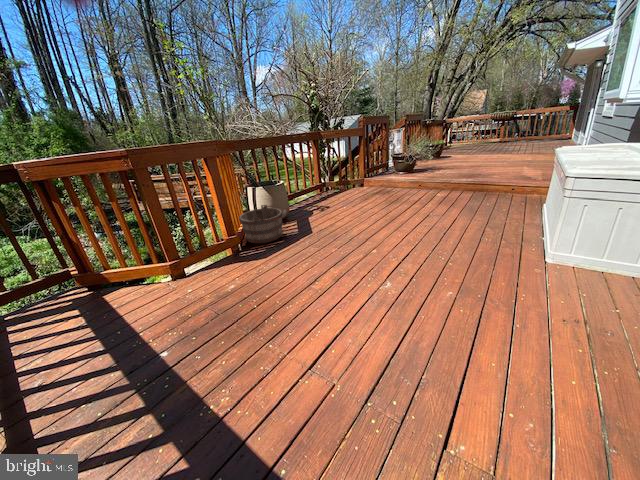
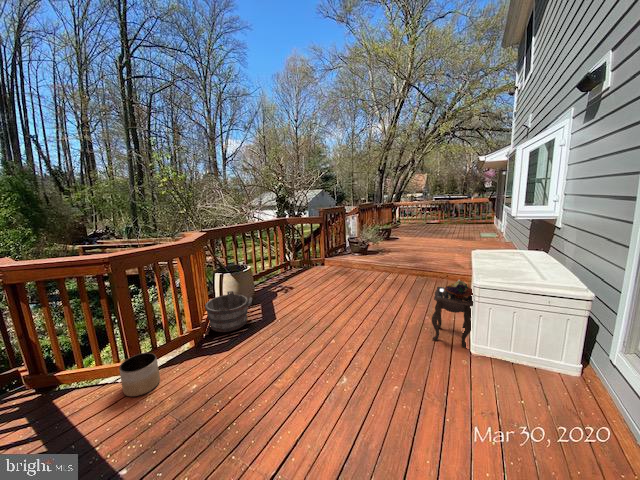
side table: none [491,173,555,255] -> present [432,281,473,348]
planter: none [157,255,198,294] -> present [119,353,160,396]

